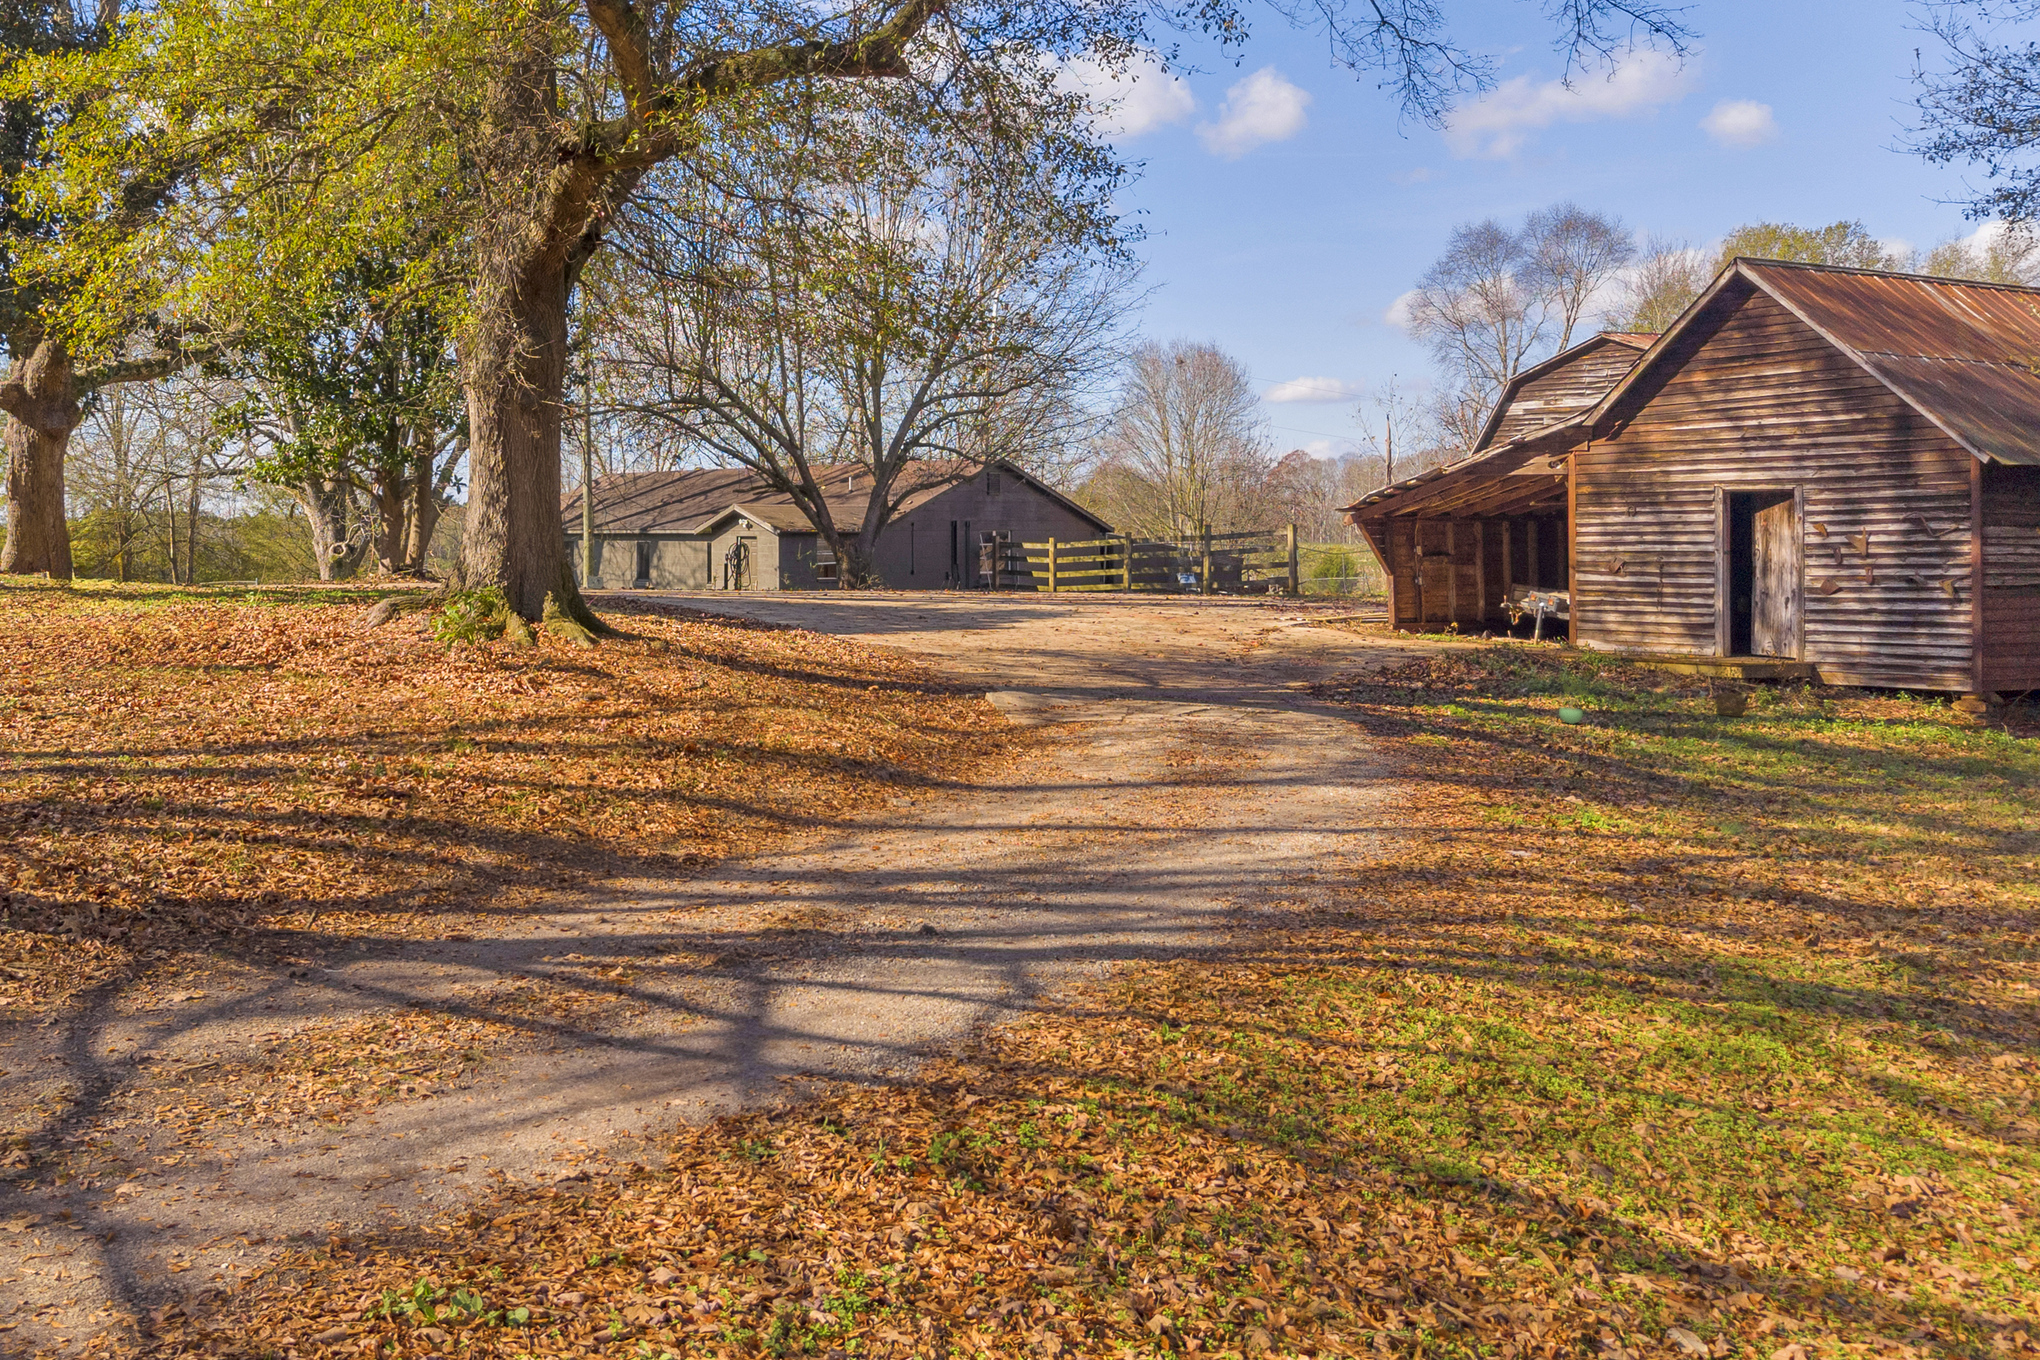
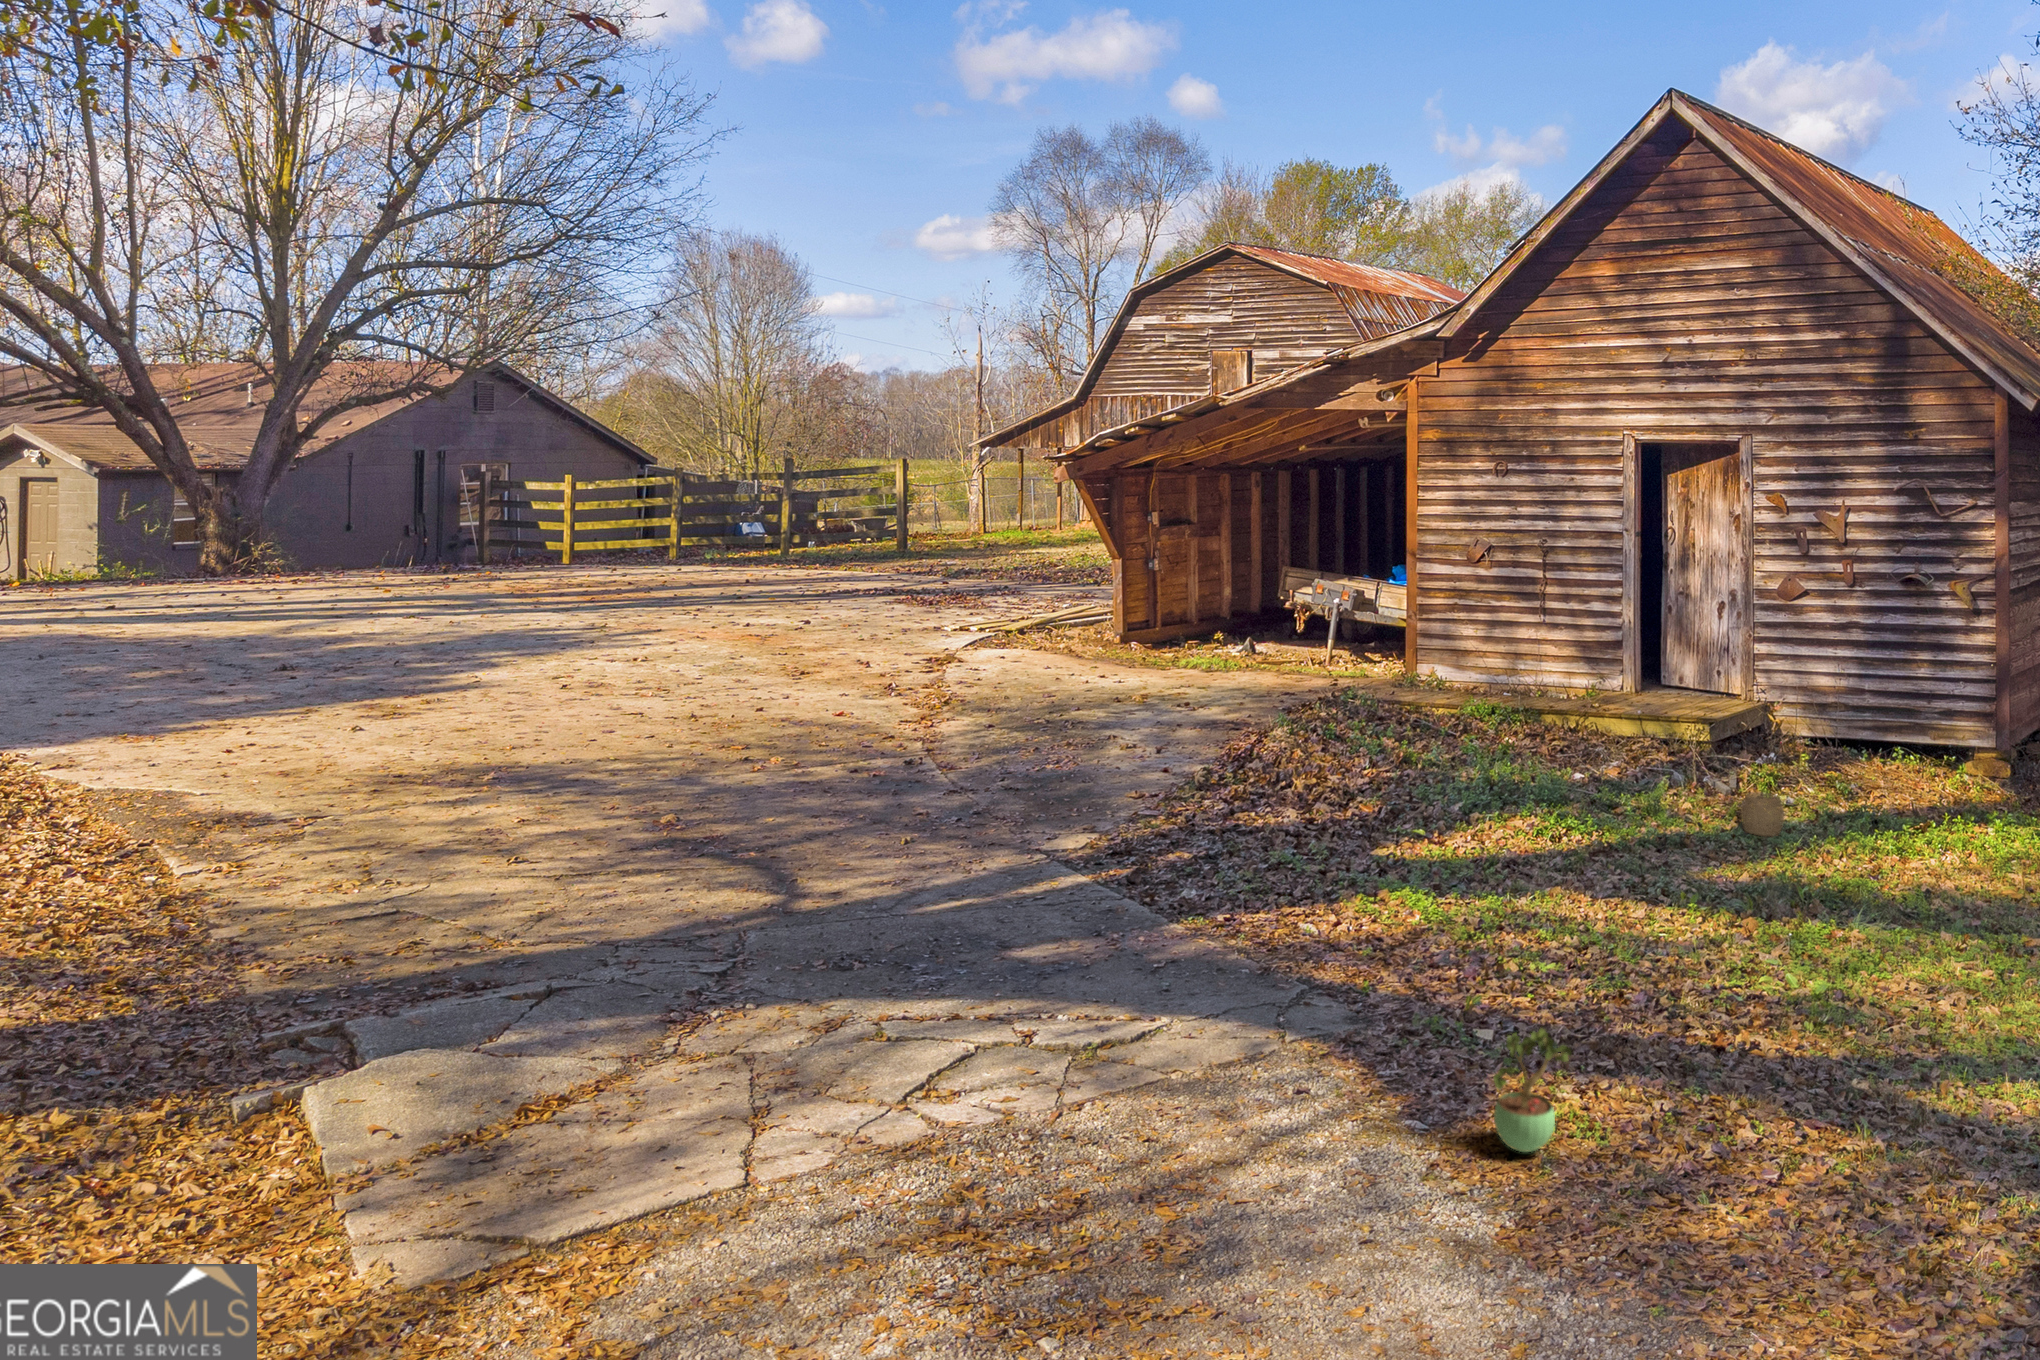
potted plant: present [1557,683,1588,724] -> present [1493,1028,1572,1152]

